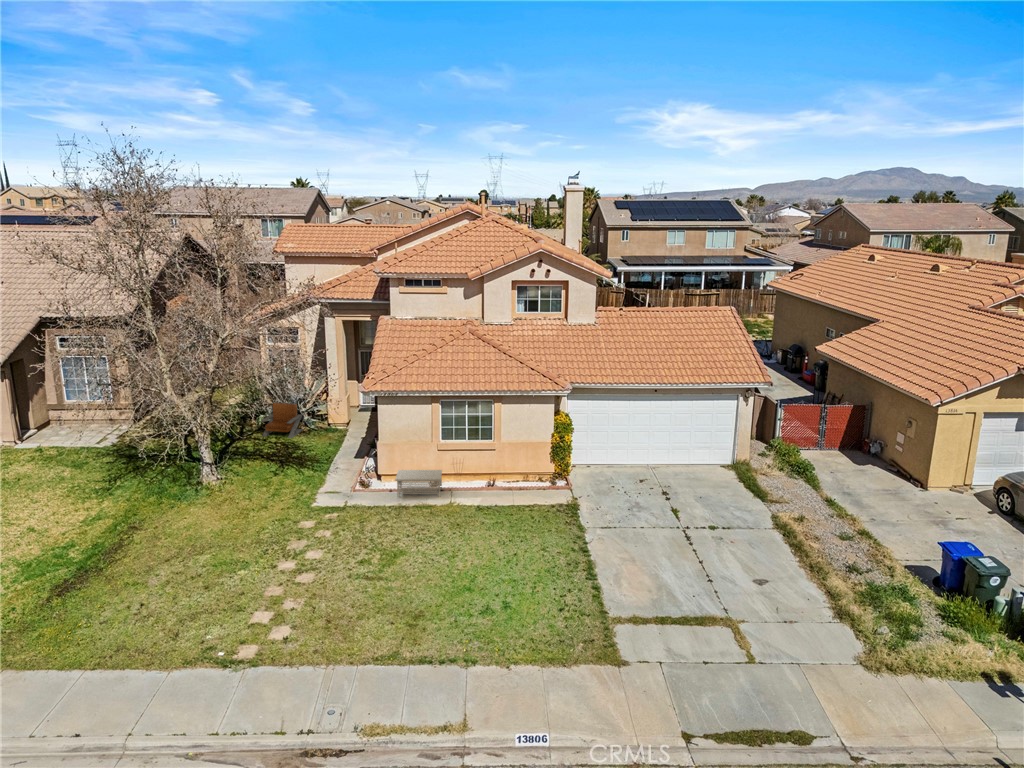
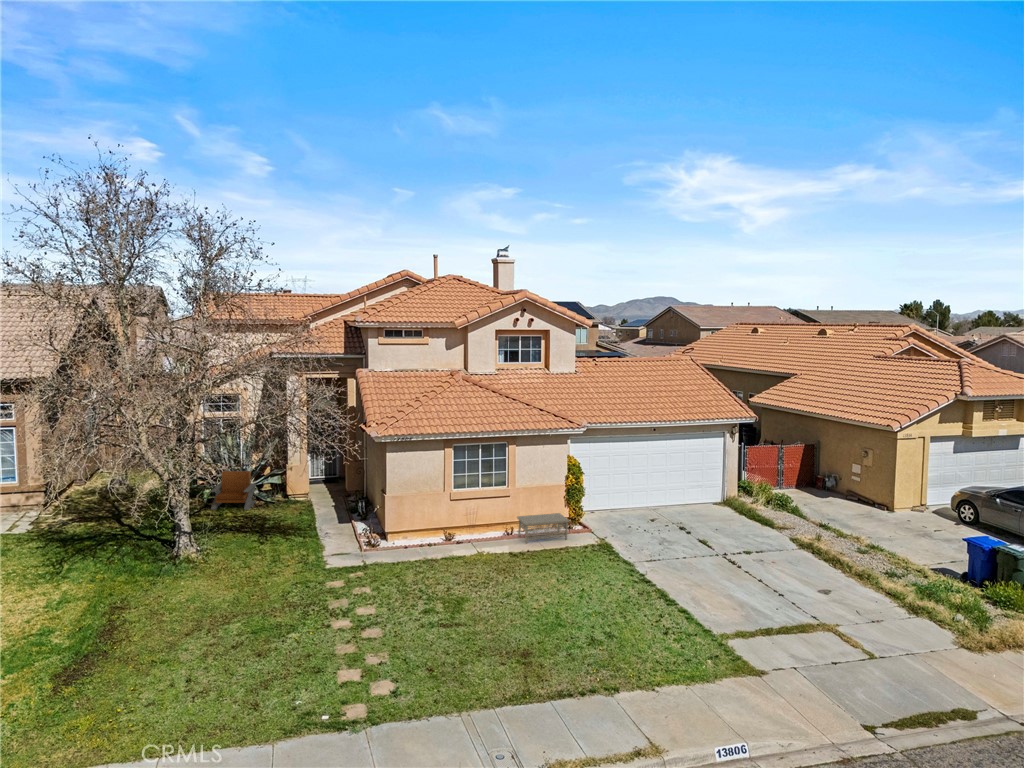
storage bench: present [395,470,442,497] -> present [517,513,569,543]

